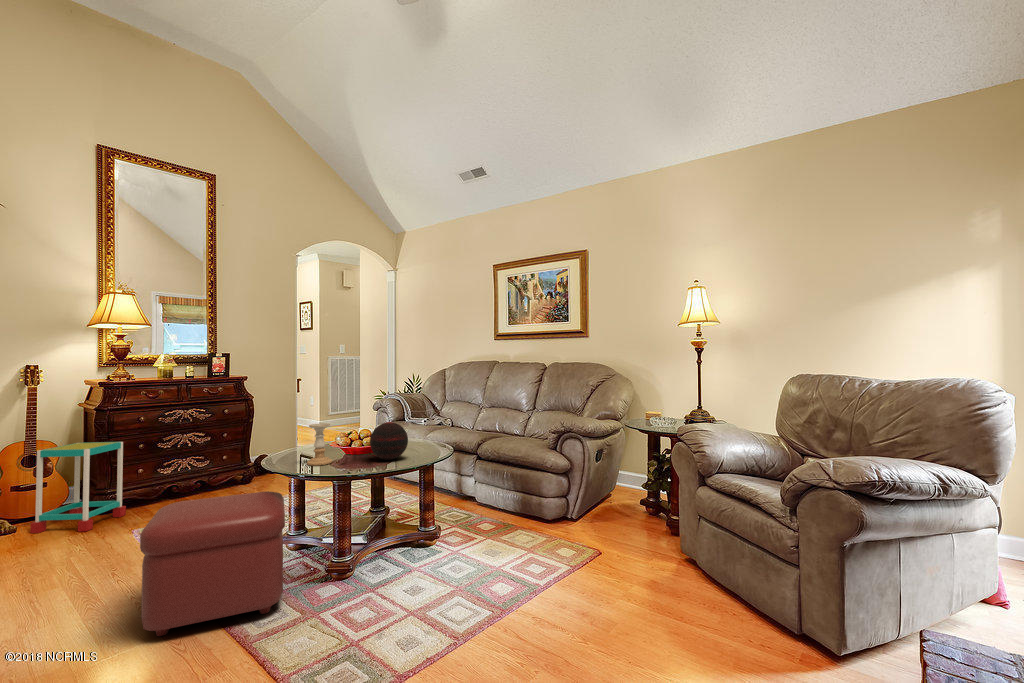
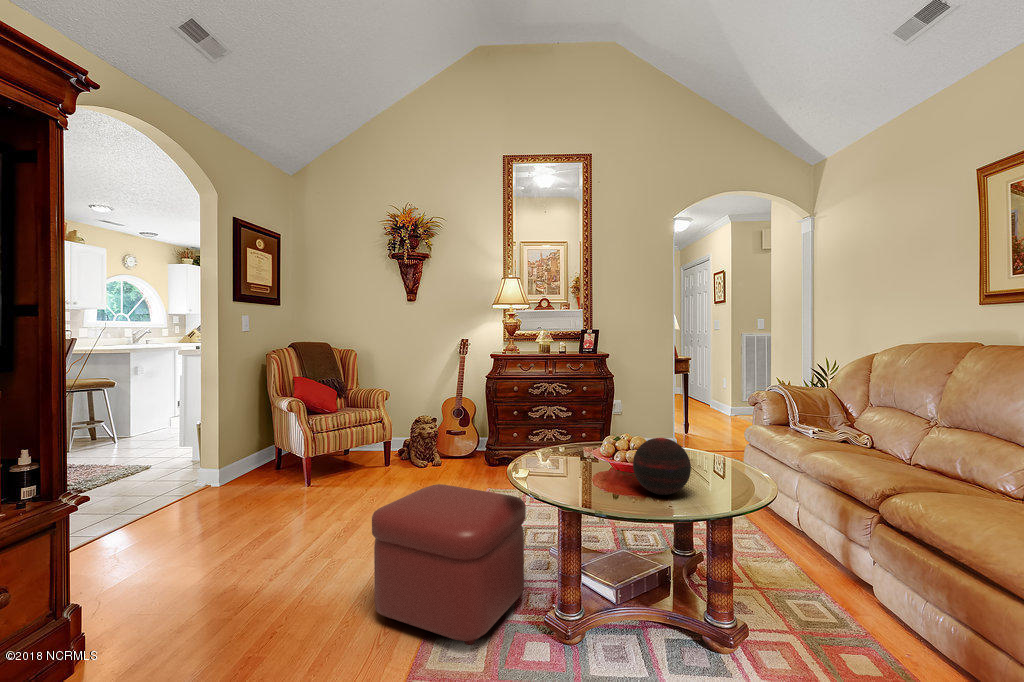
candle holder: present [307,423,332,466] -> none [562,424,593,479]
side table: present [30,442,126,533] -> none [444,404,503,480]

